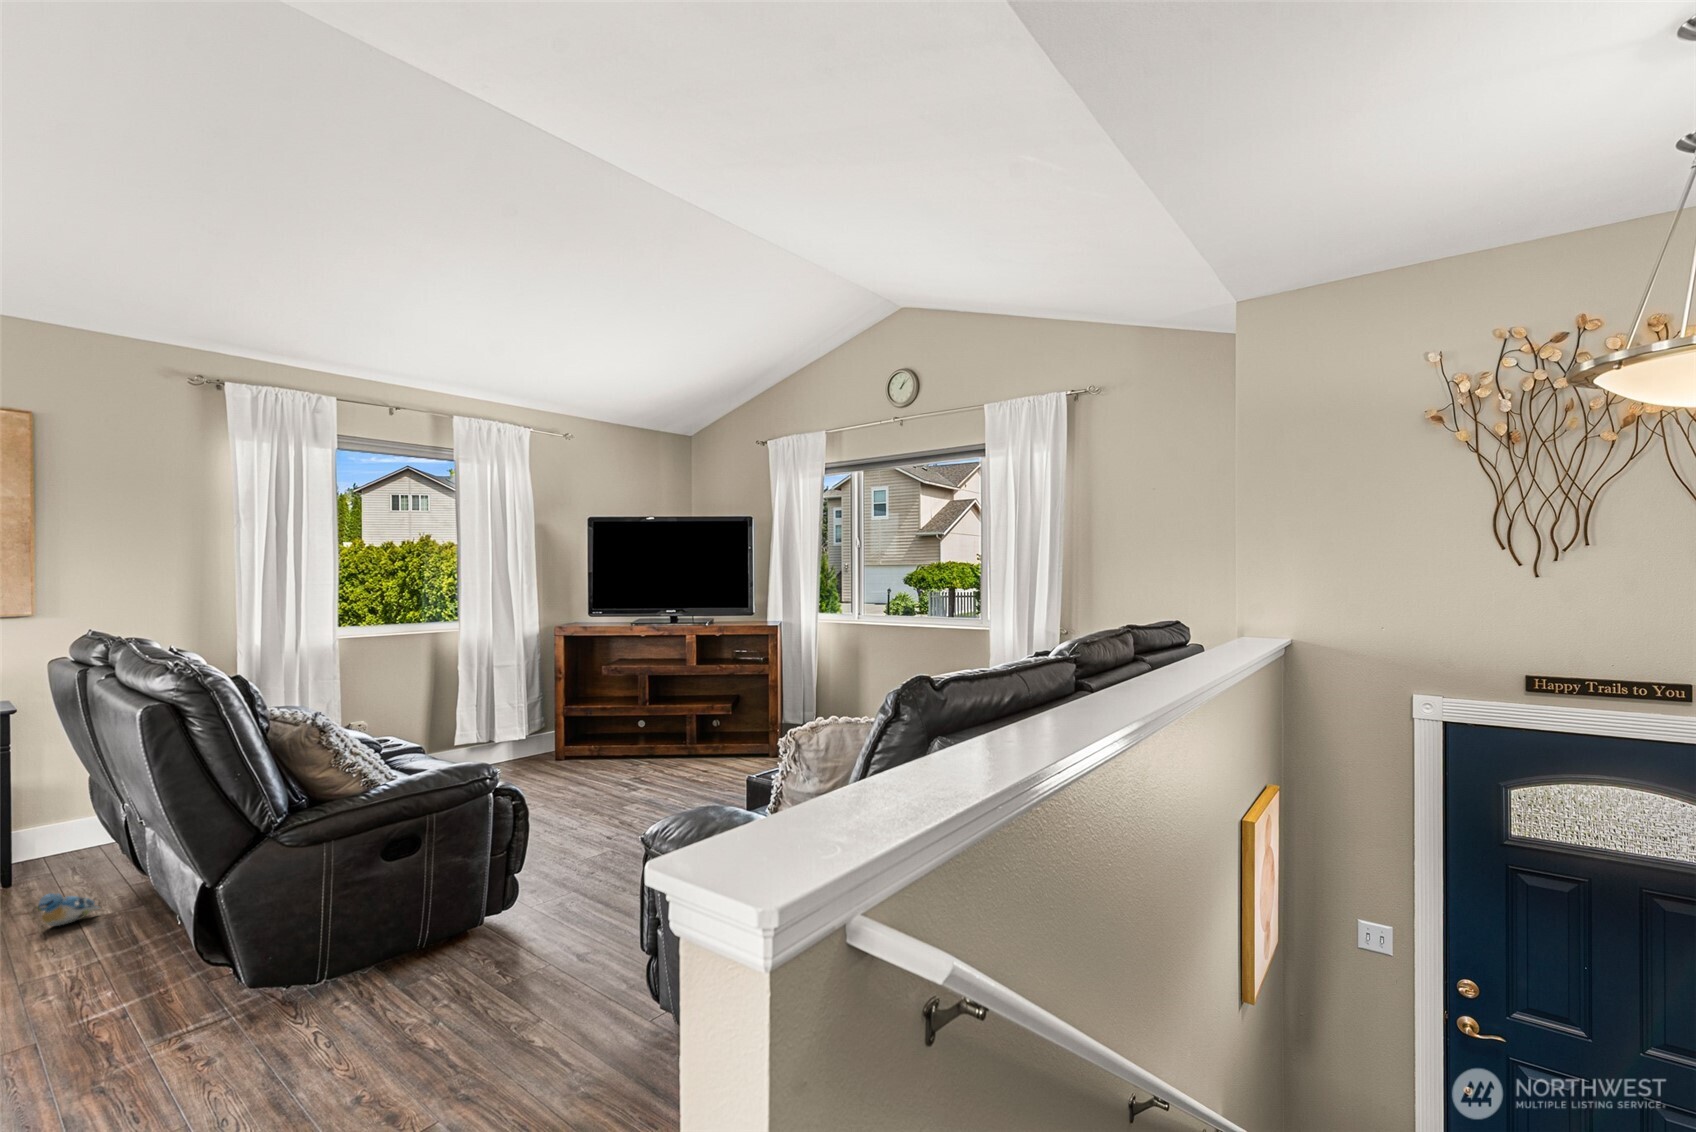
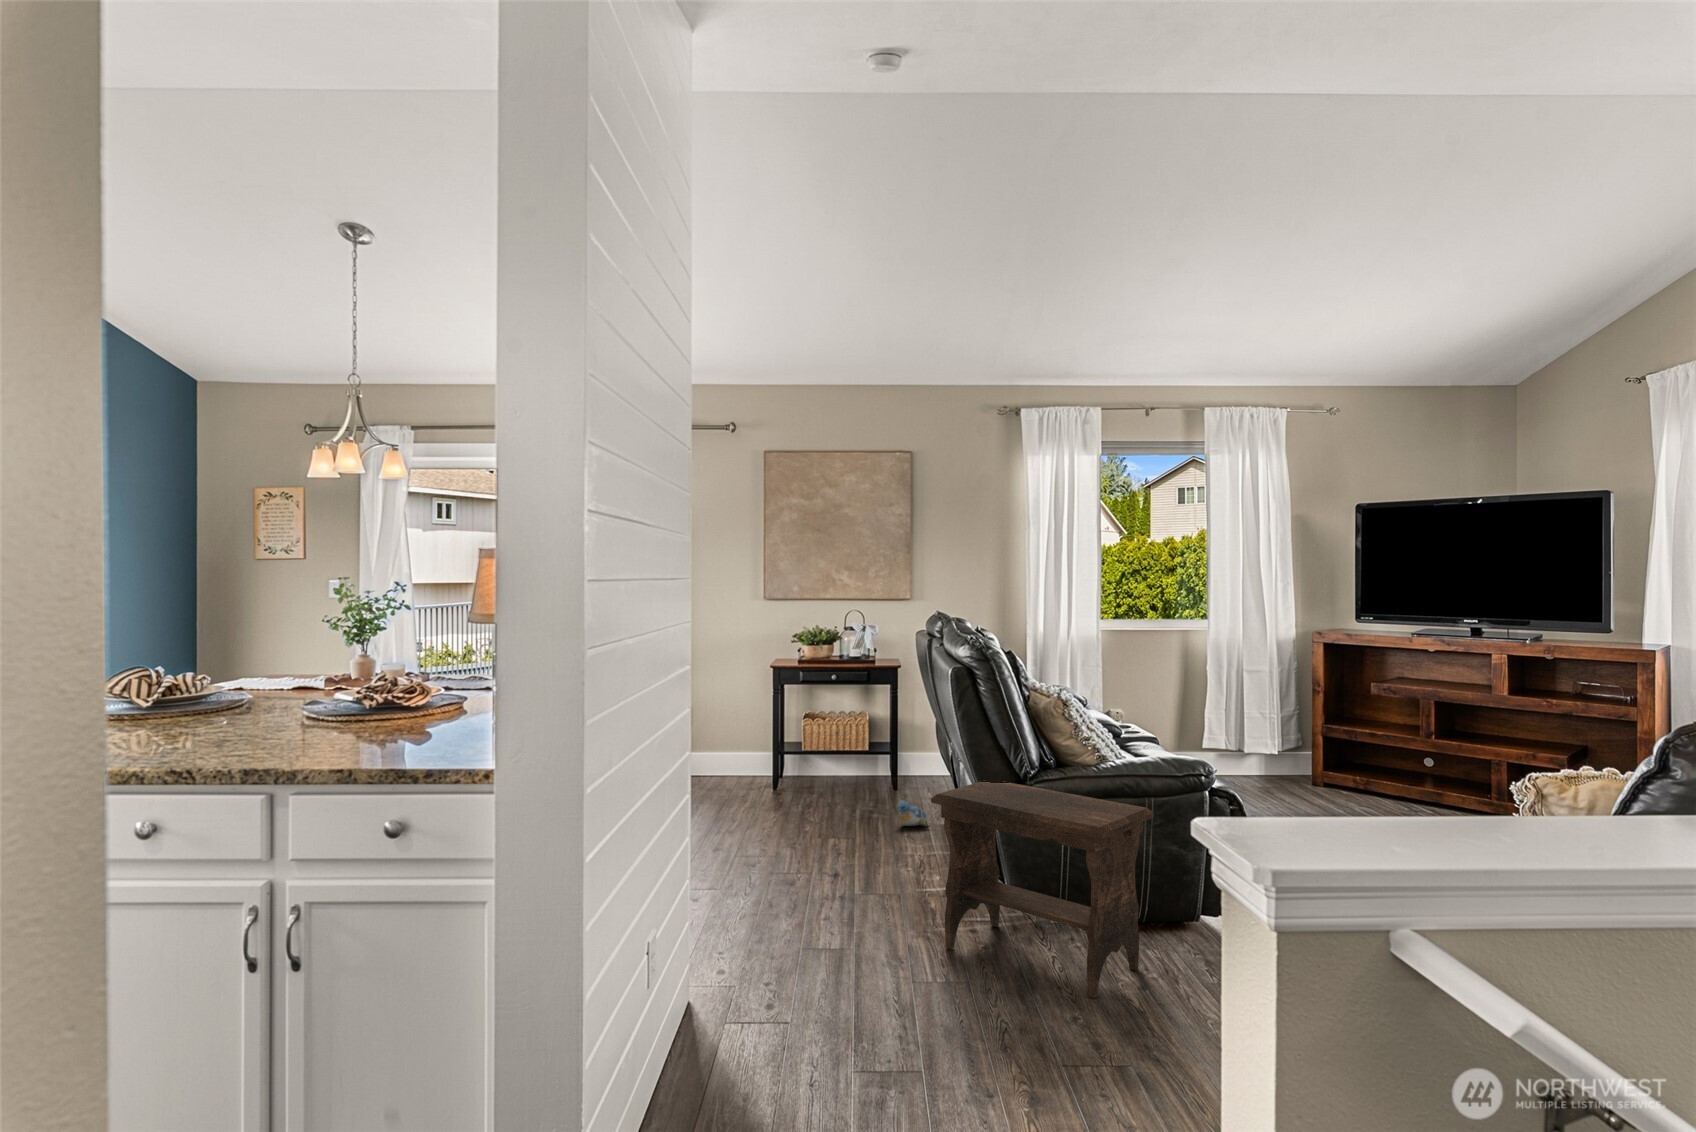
footstool: none [111,827,440,1088] -> present [931,782,1154,998]

